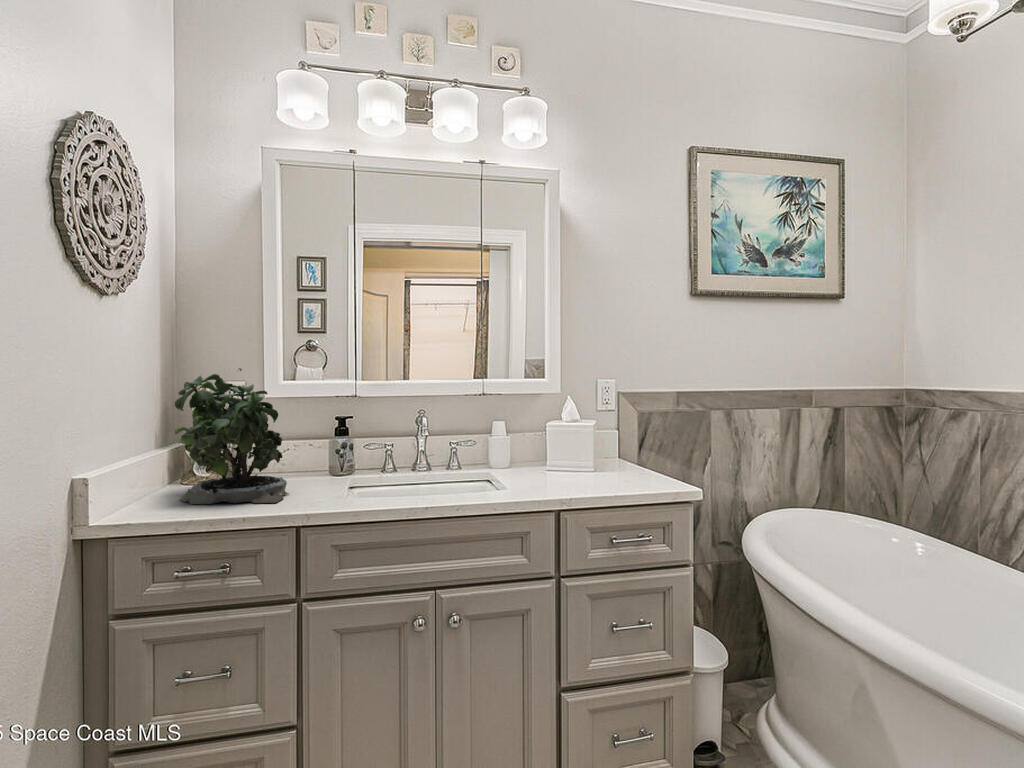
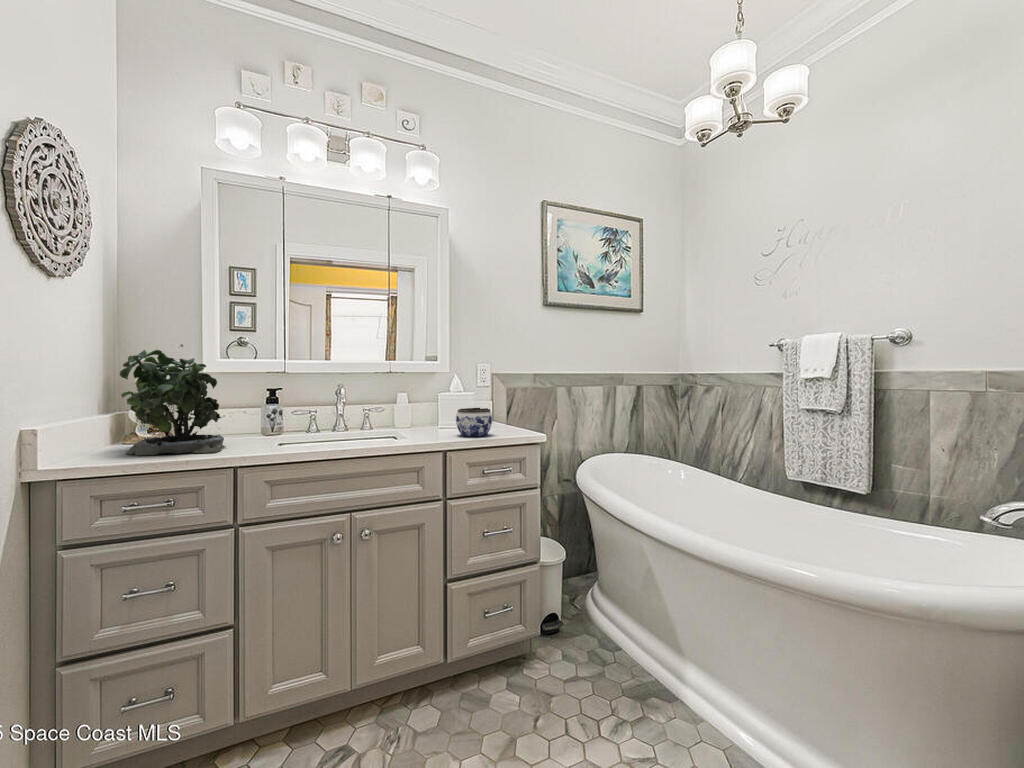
jar: none [572,445,623,486] -> present [456,408,492,437]

